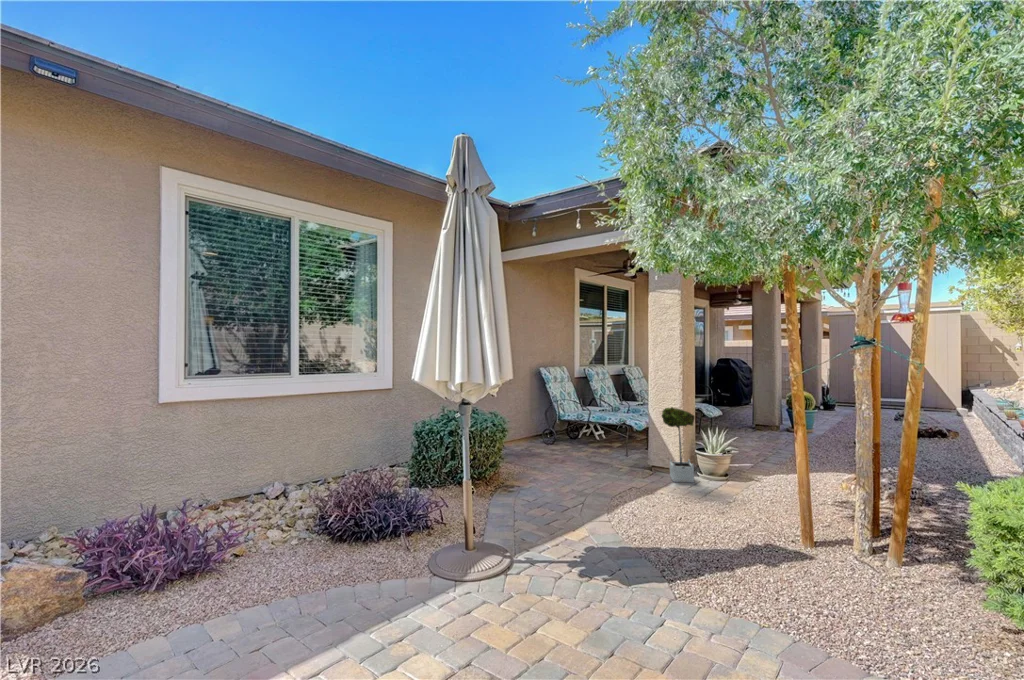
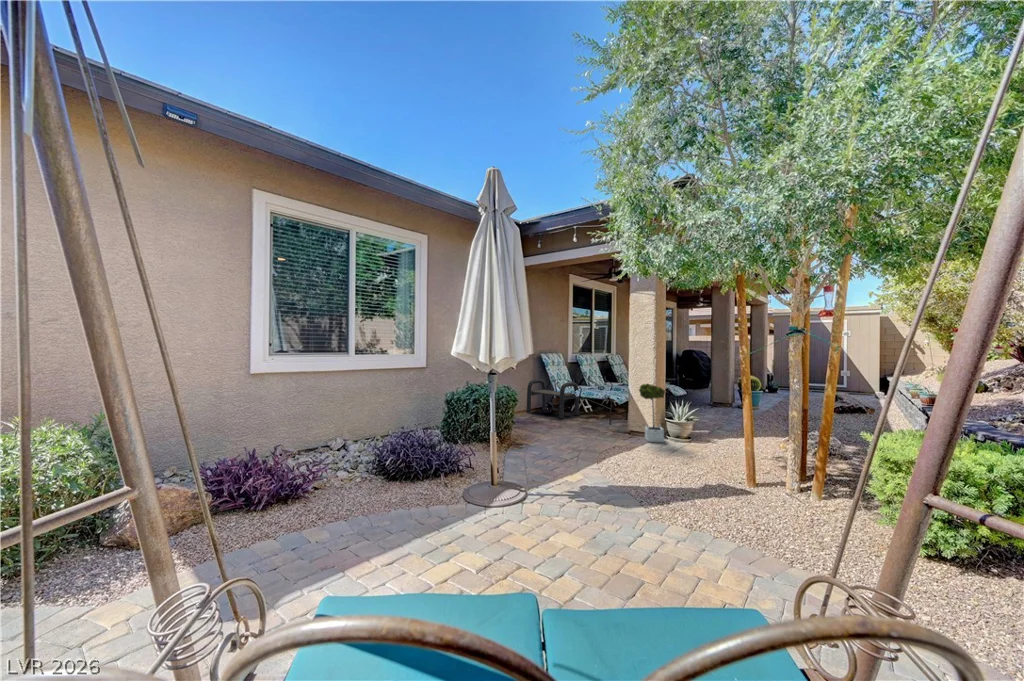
bench: none [522,399,588,450] -> present [527,379,579,419]

